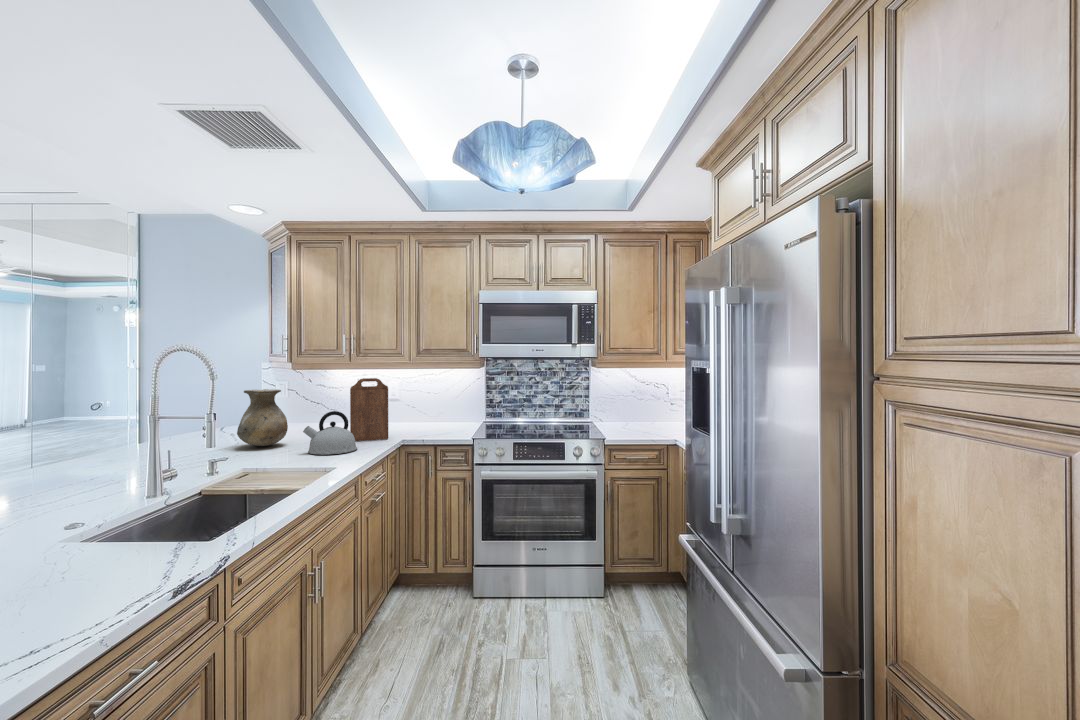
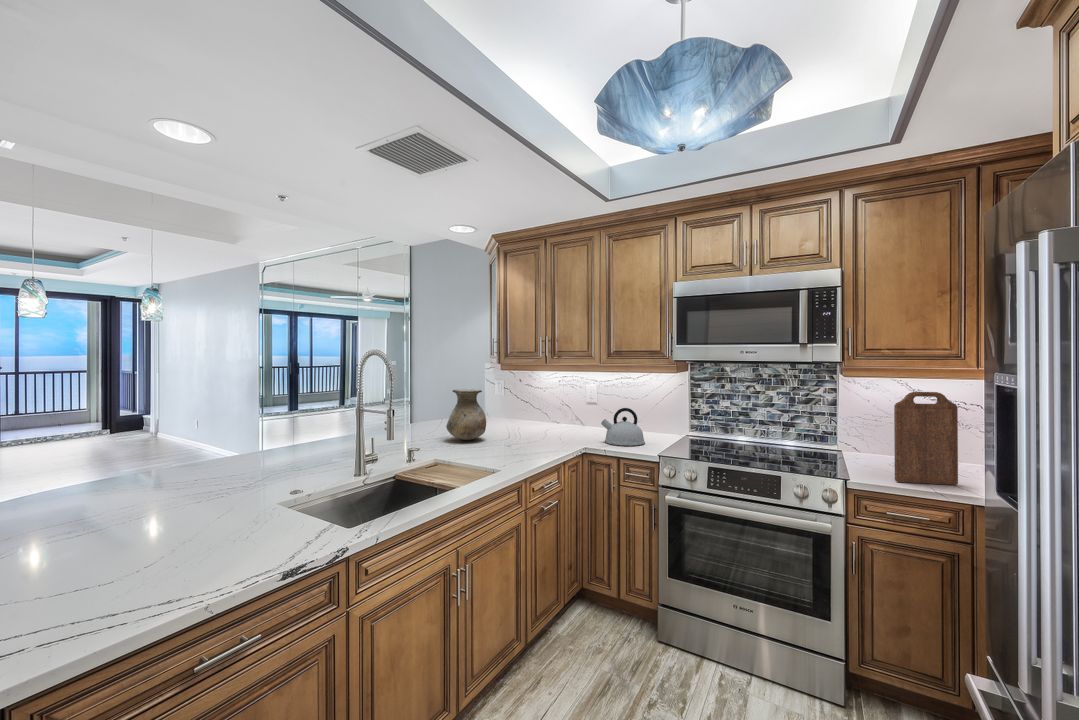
cutting board: present [350,378,388,441] -> present [894,392,958,485]
kettle: present [303,411,357,455] -> present [601,408,645,446]

